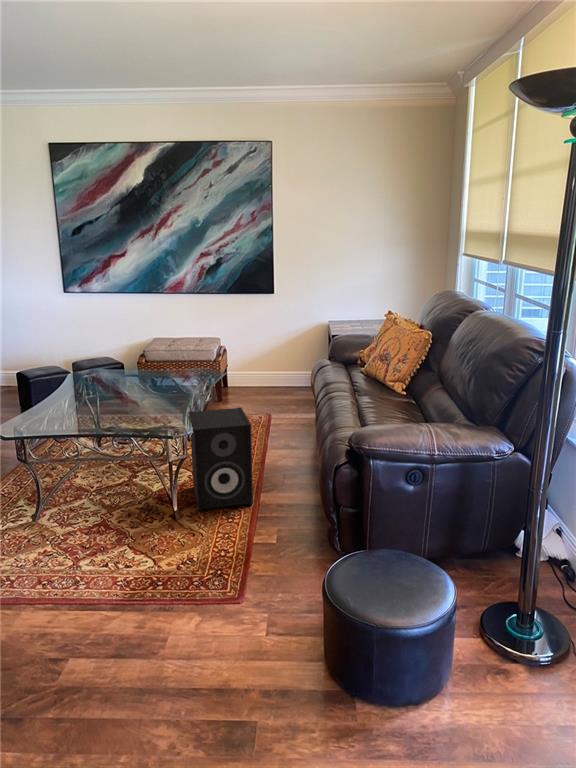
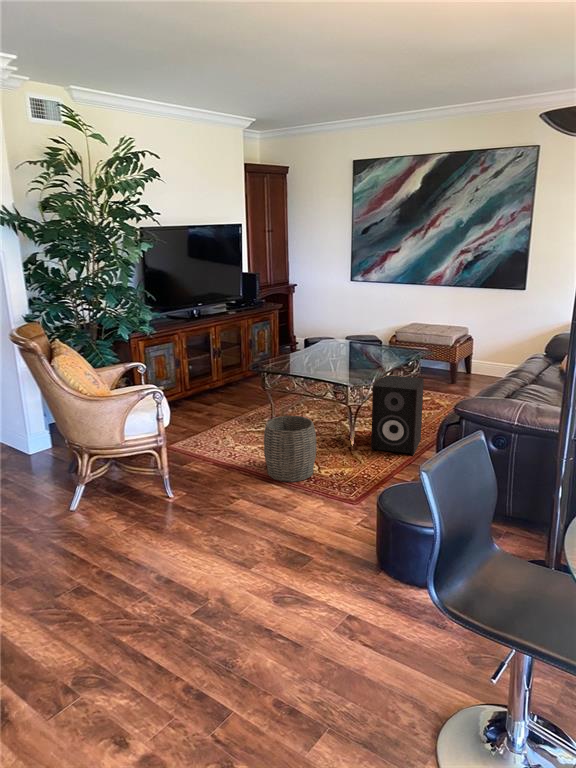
woven basket: none [70,495,153,601] -> present [264,416,316,482]

